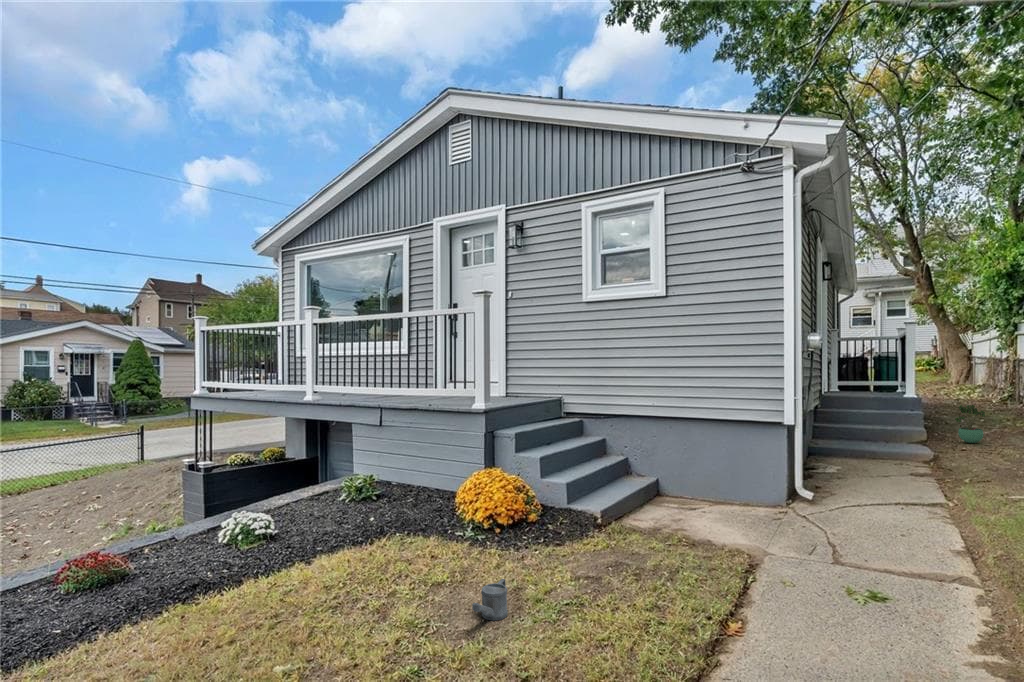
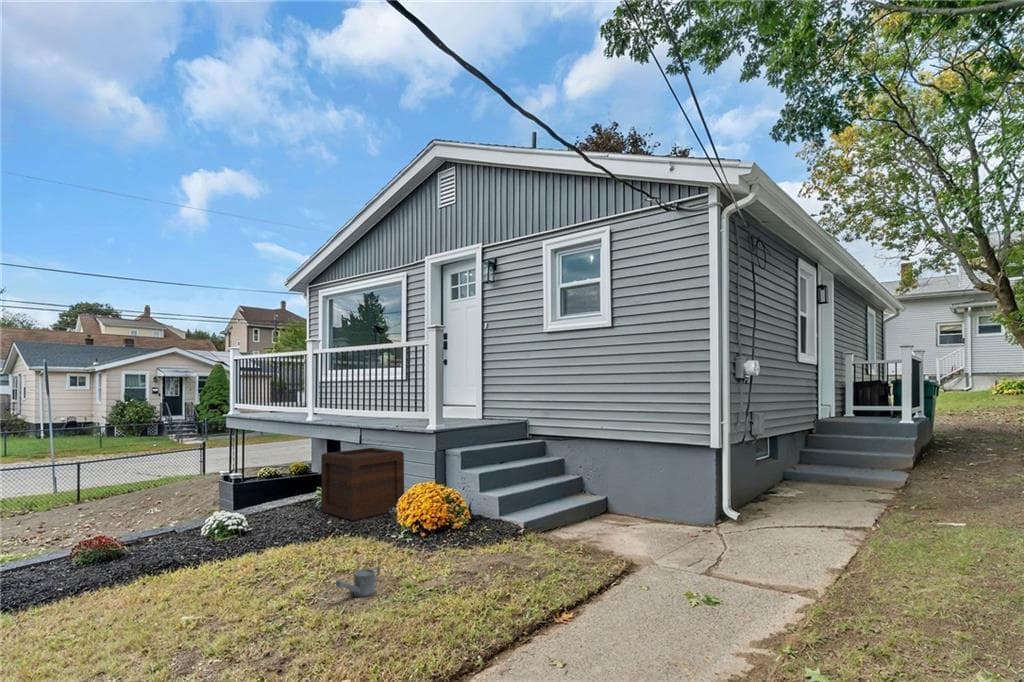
potted plant: present [955,405,985,443] -> none [965,432,996,473]
wooden crate: none [348,430,445,515] -> present [321,448,404,521]

